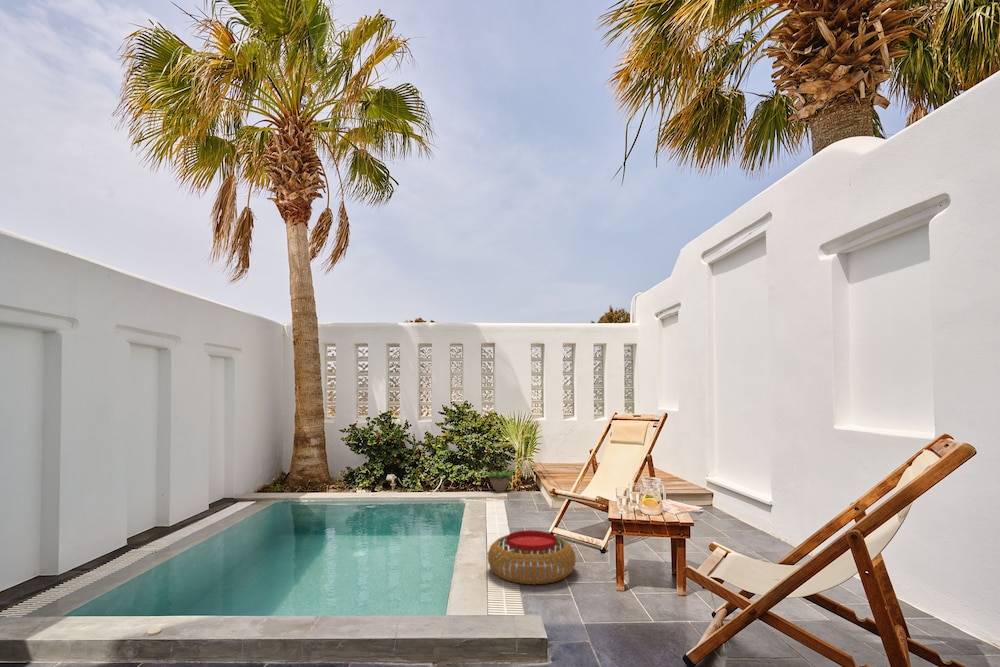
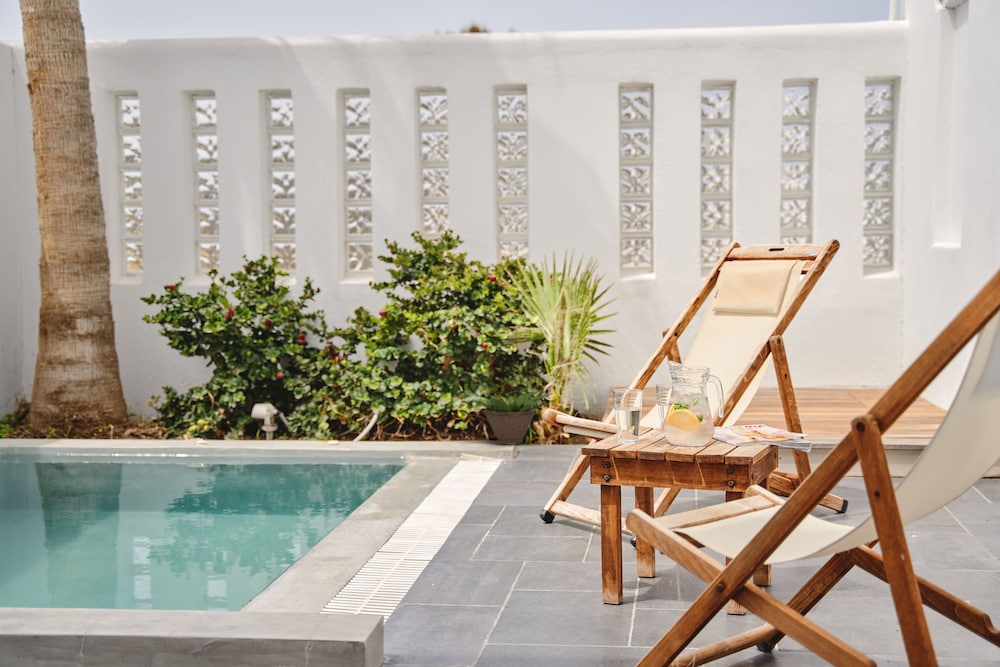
pouf: present [488,530,576,585] -> none [357,494,551,594]

